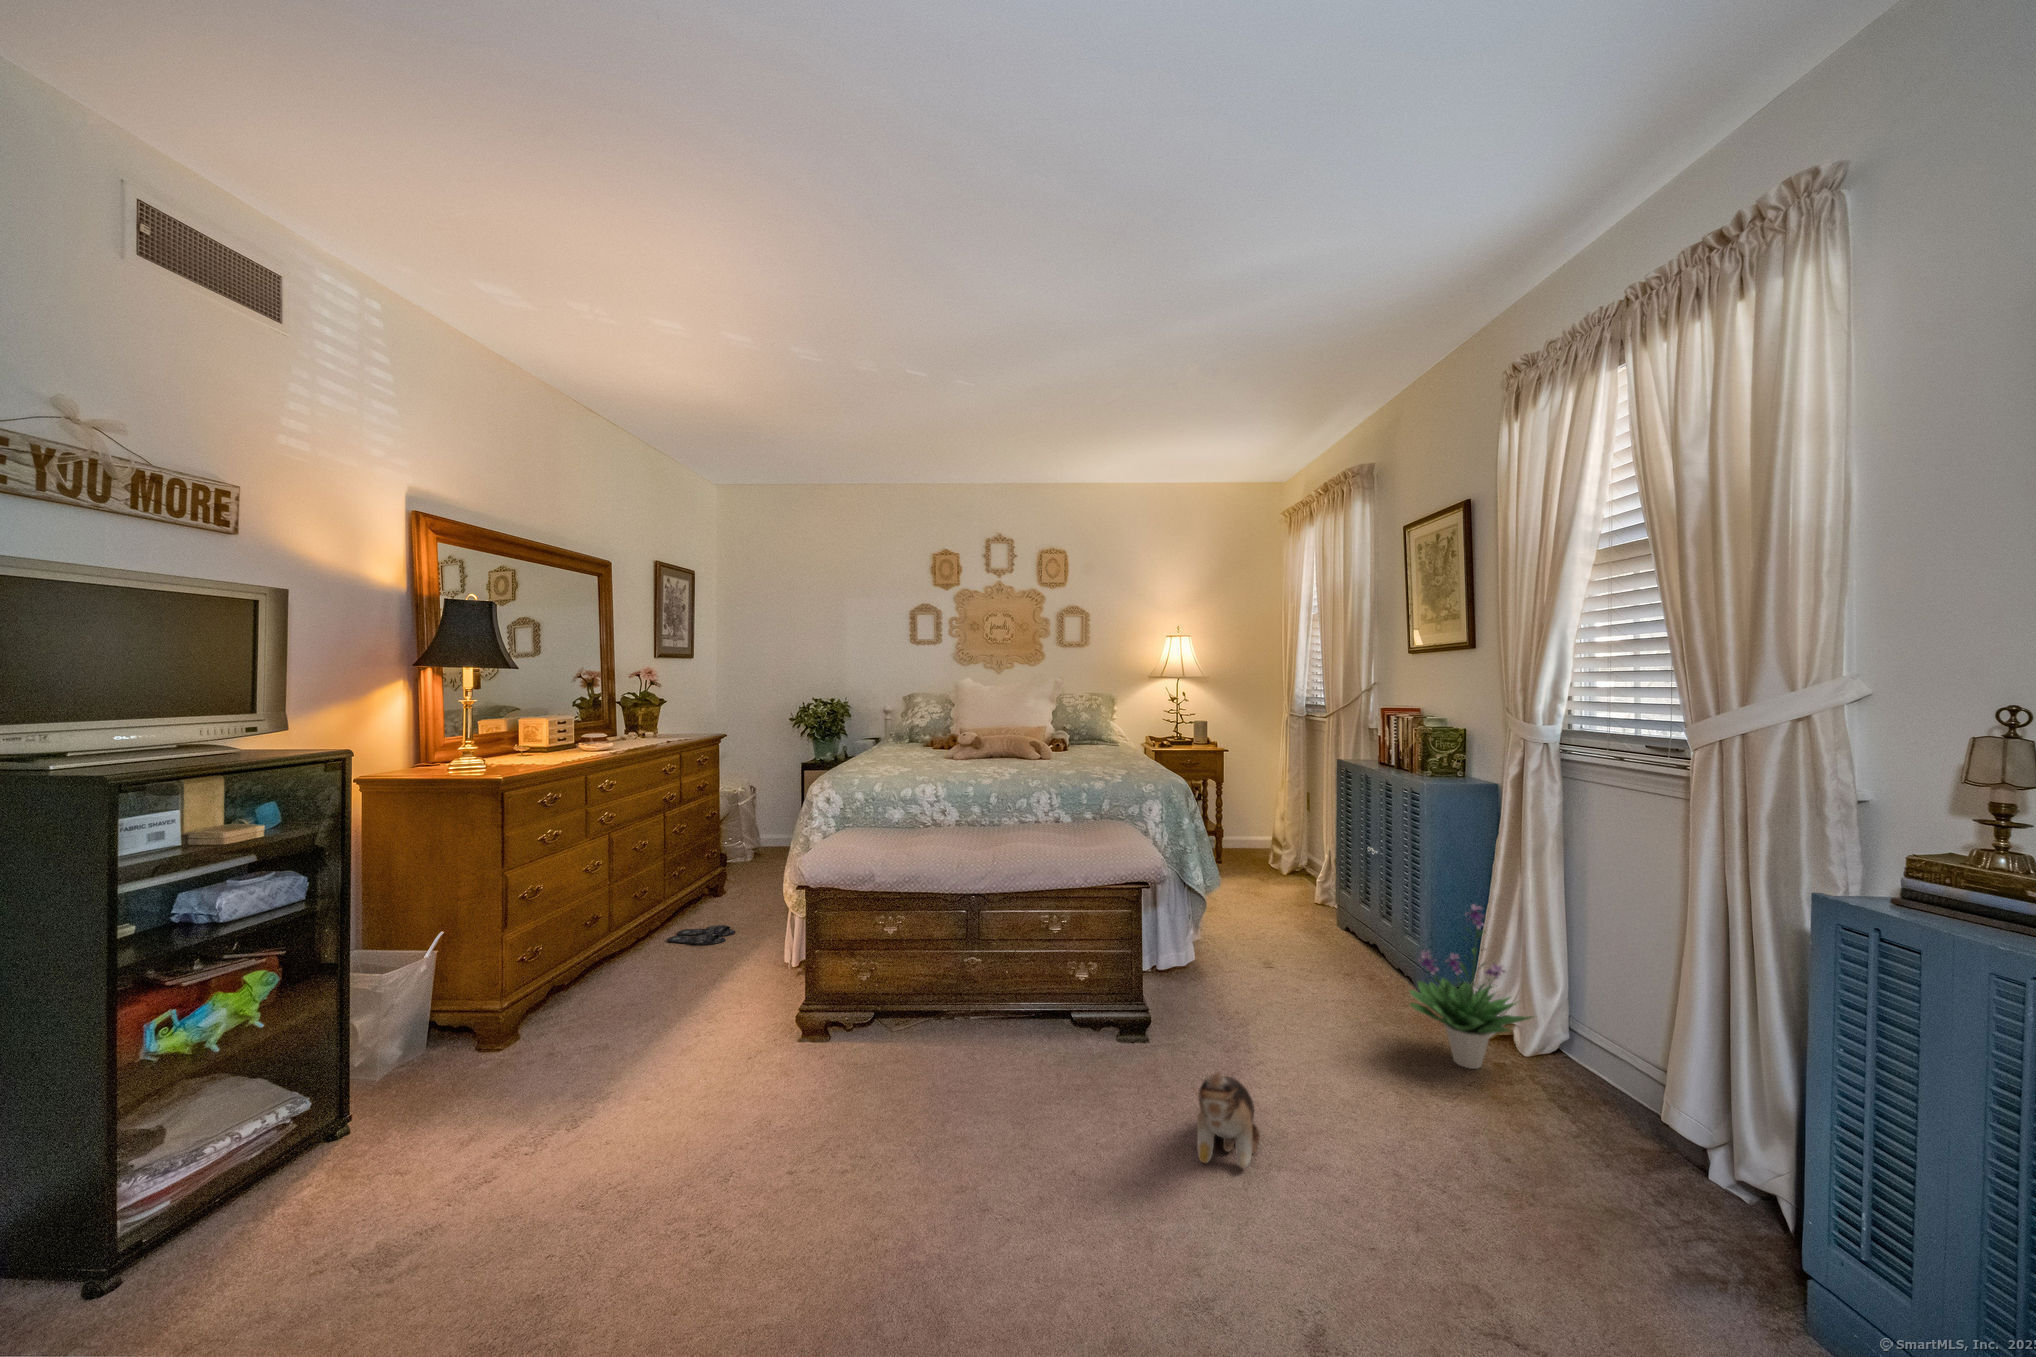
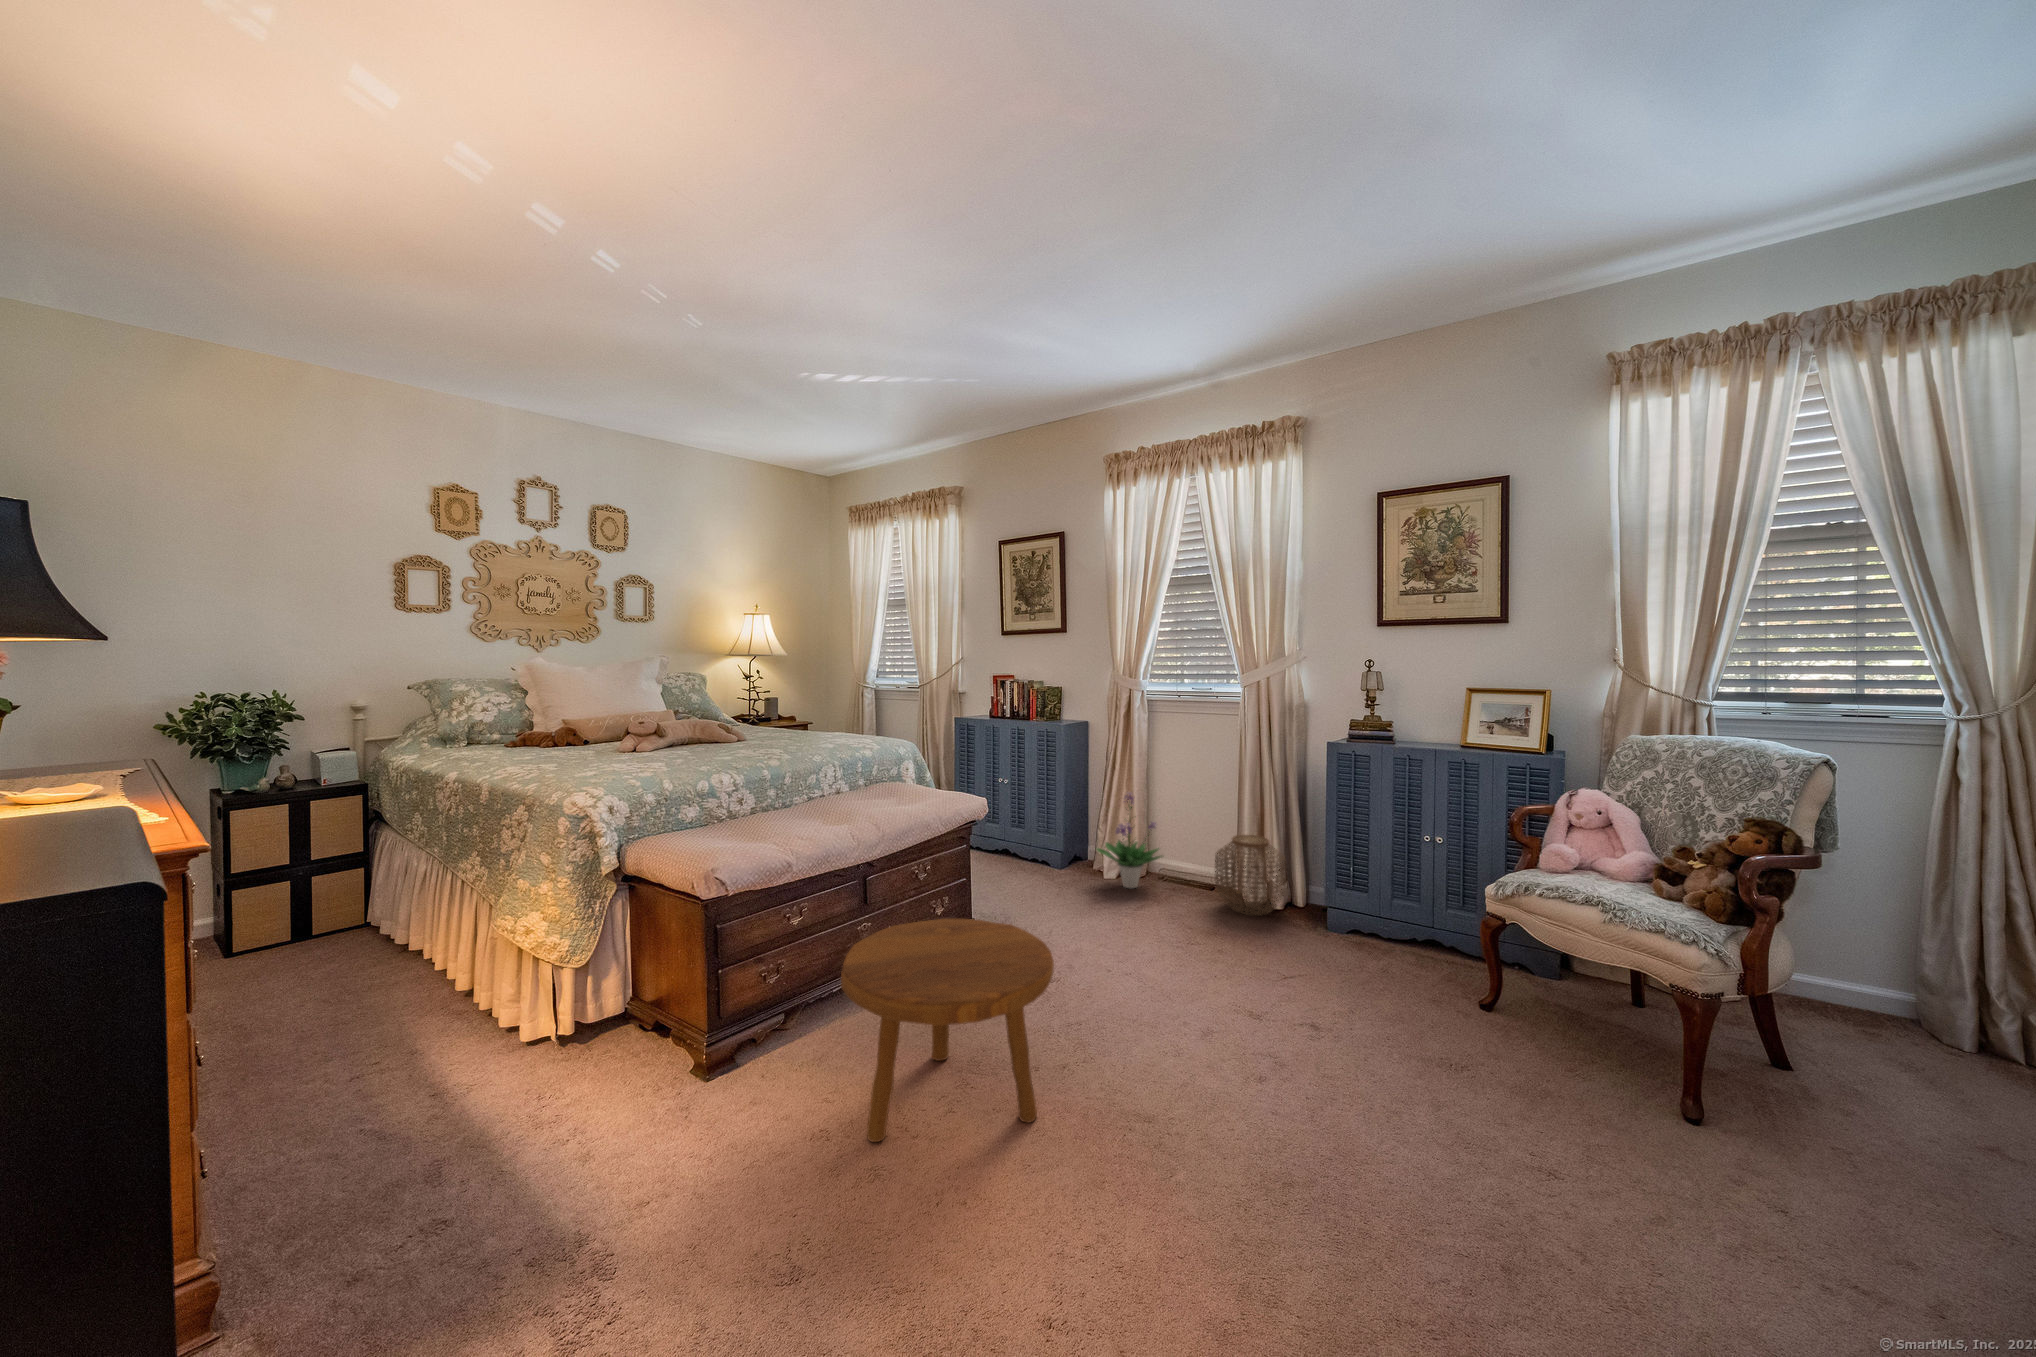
slippers: present [667,925,735,945] -> none [266,1035,393,1091]
footstool: none [671,952,911,1219] -> present [841,919,1054,1142]
woven basket: none [1544,1034,1722,1224] -> present [1215,835,1286,916]
plush toy: present [1196,1073,1260,1168] -> none [1094,912,1168,973]

